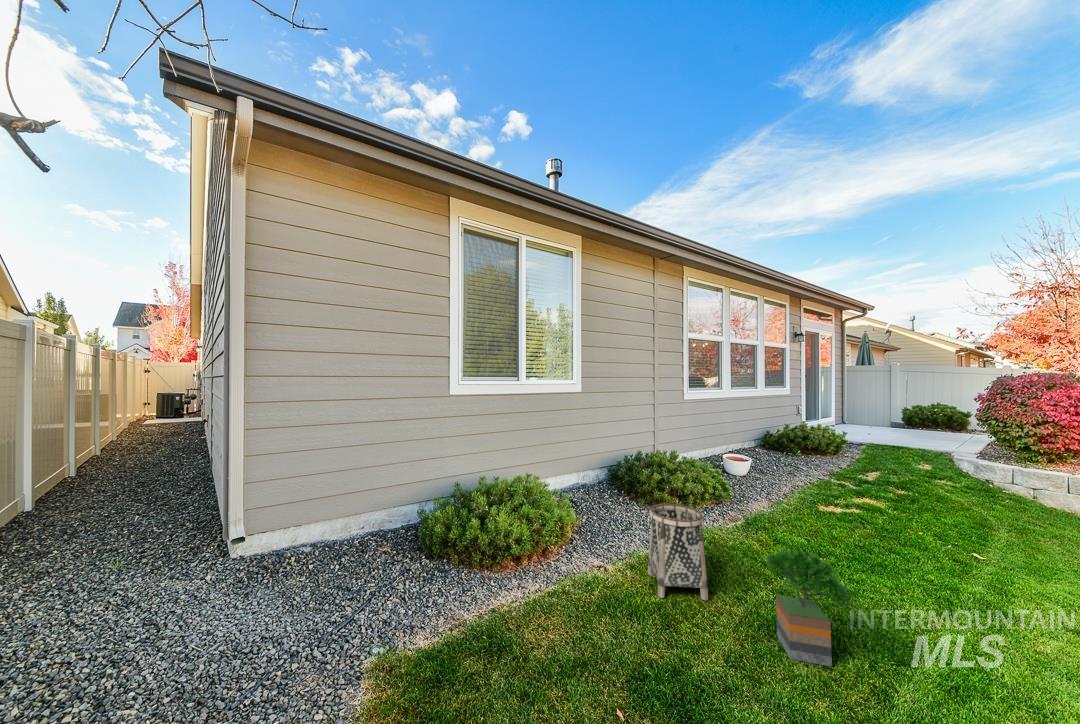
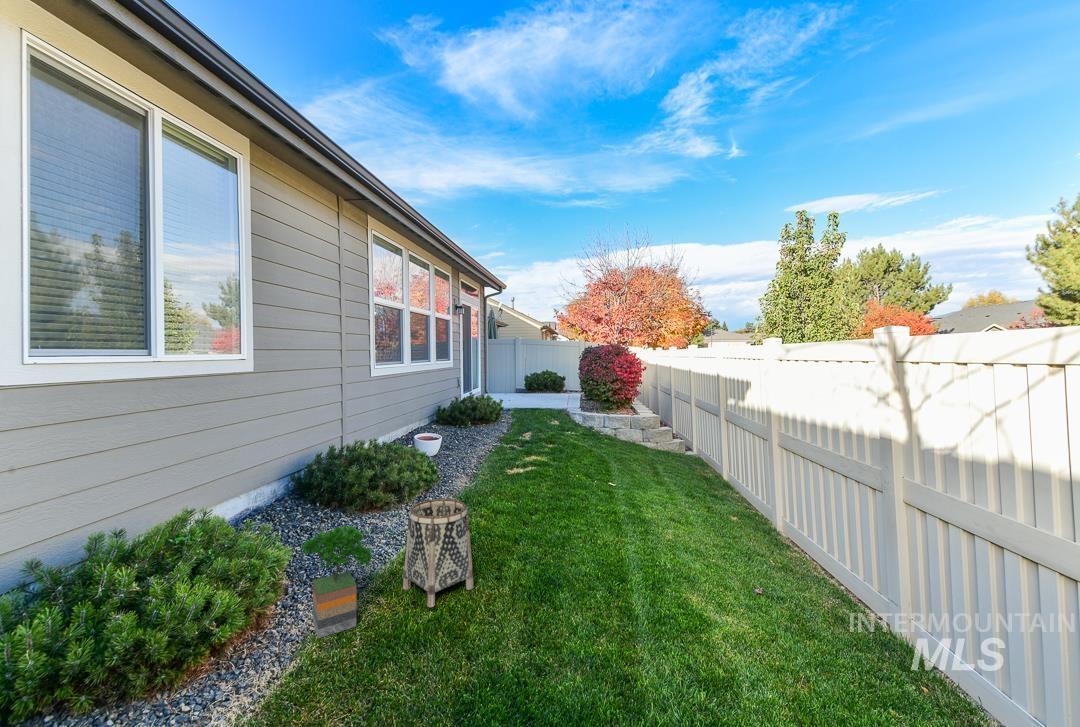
potted tree: present [766,549,850,667] -> present [301,525,372,639]

